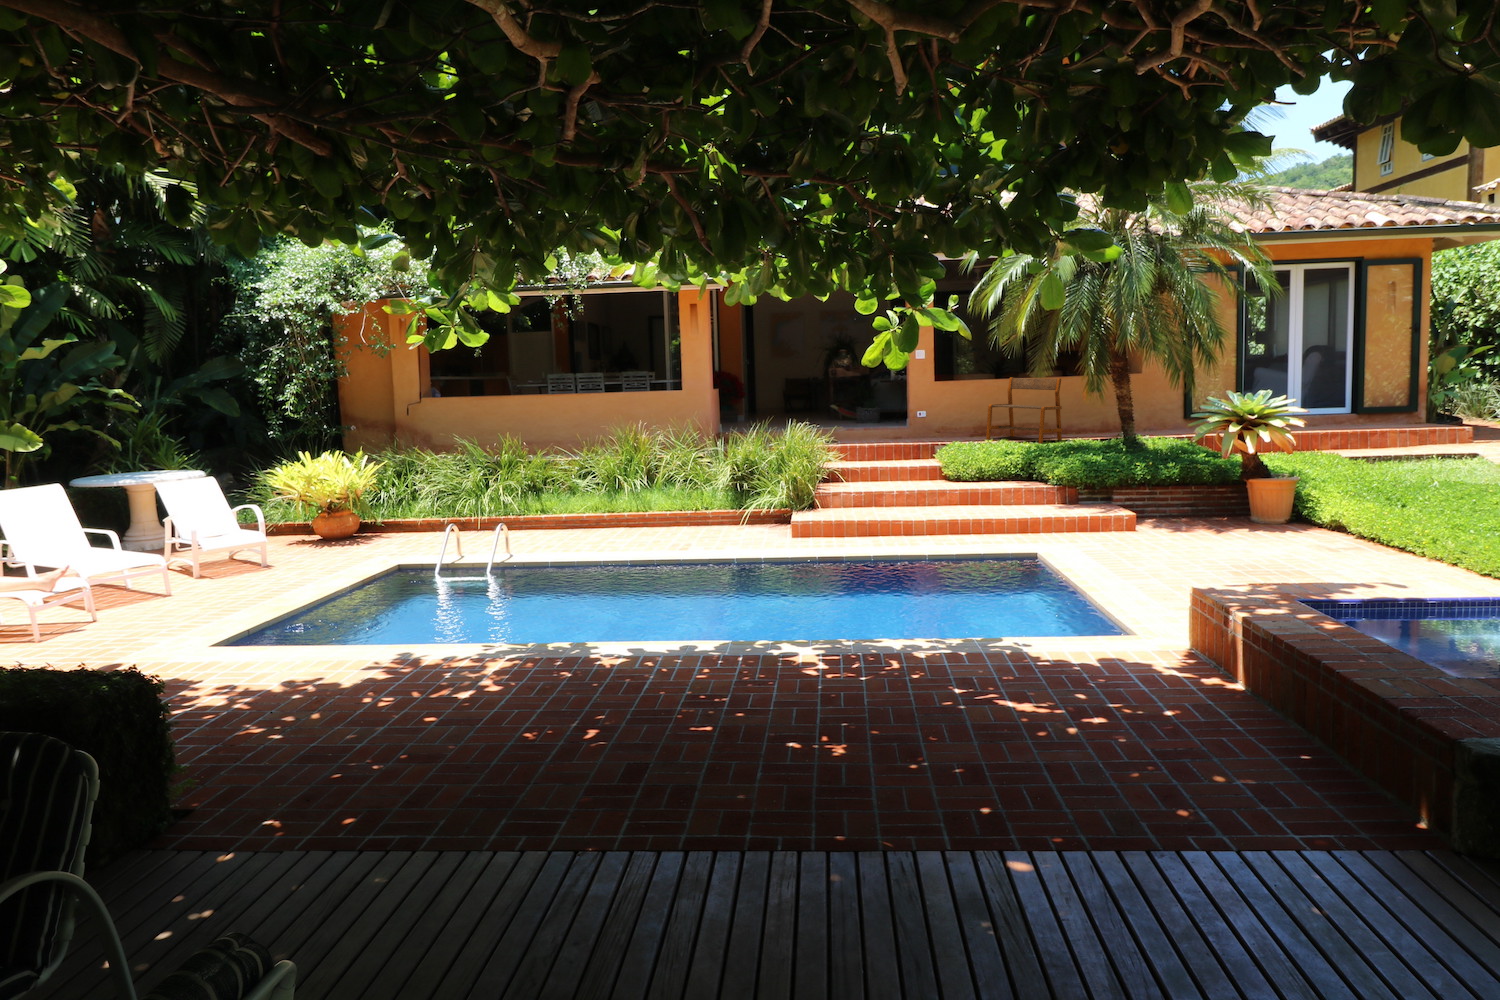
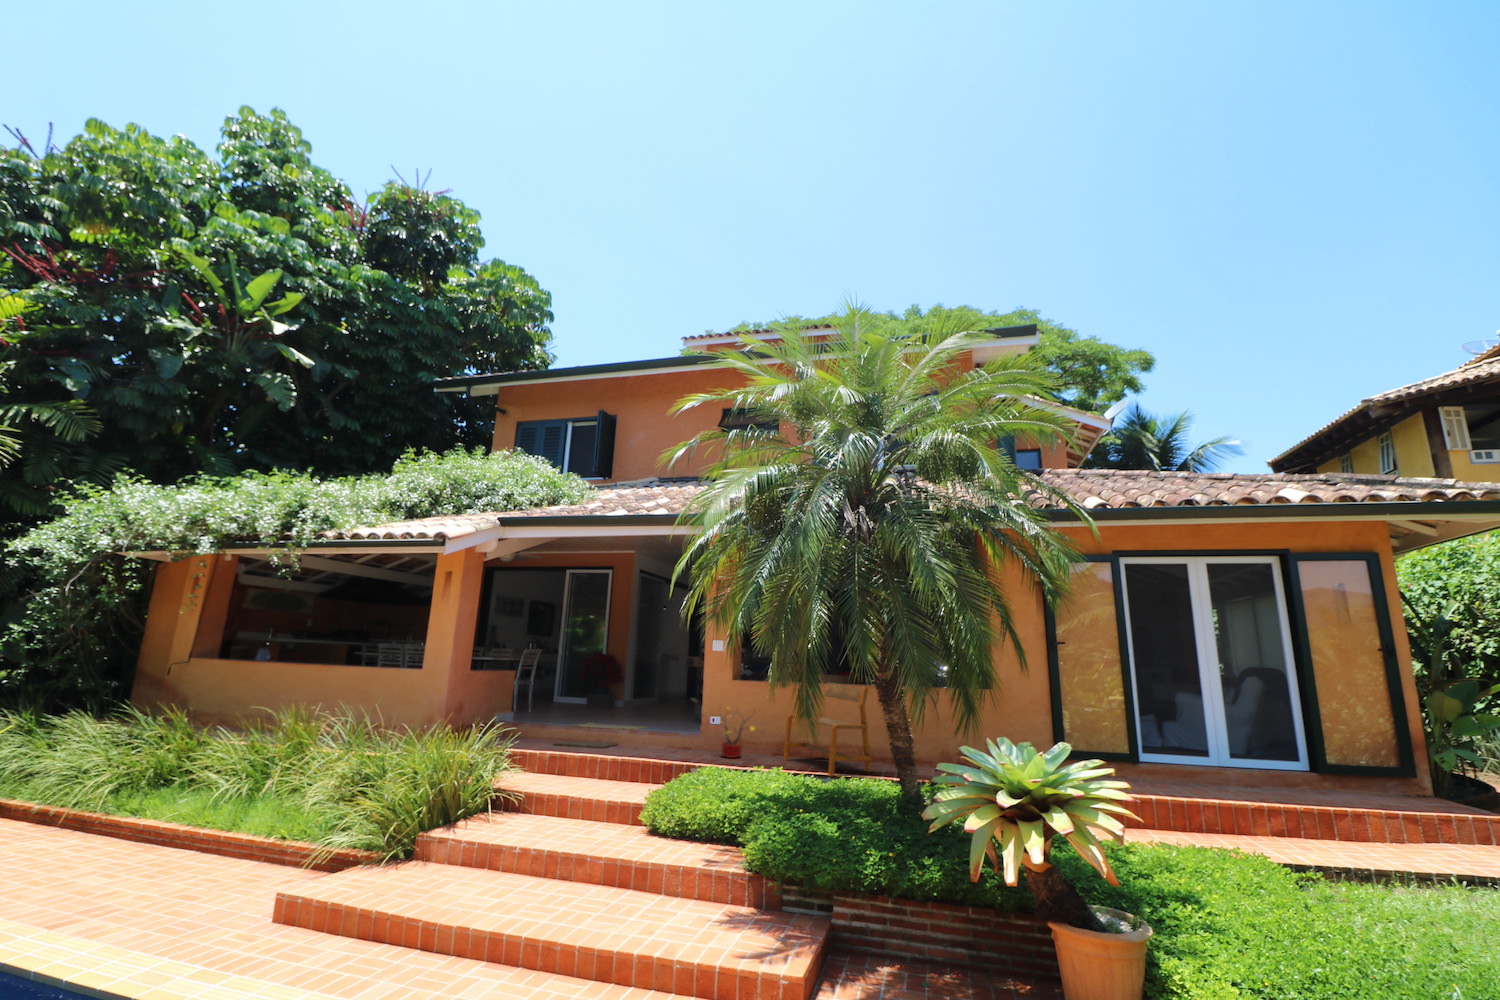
decorative plant: none [927,402,968,441] -> present [722,707,755,758]

